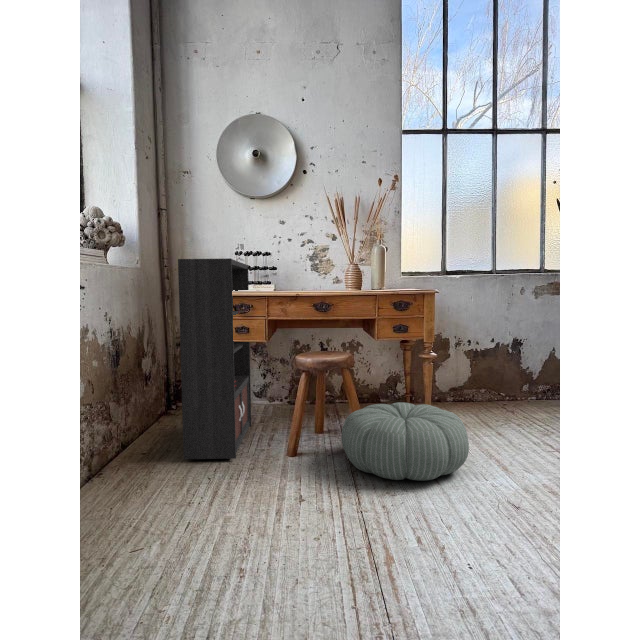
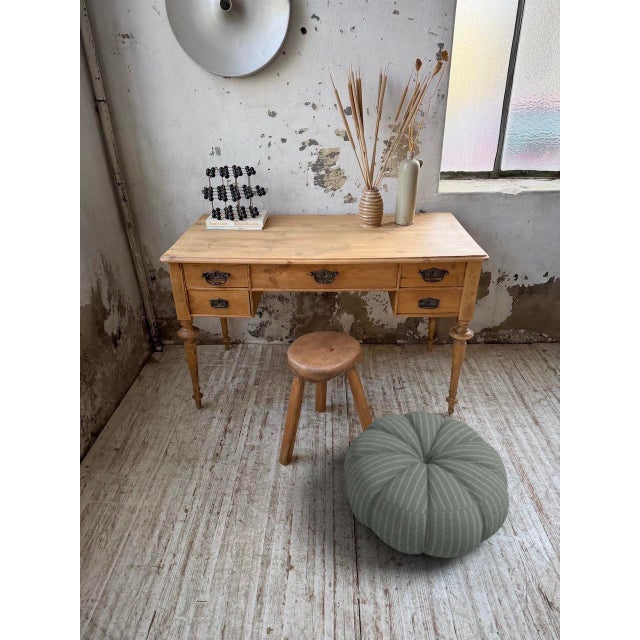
bookcase: present [178,258,251,459] -> none [96,206,242,481]

